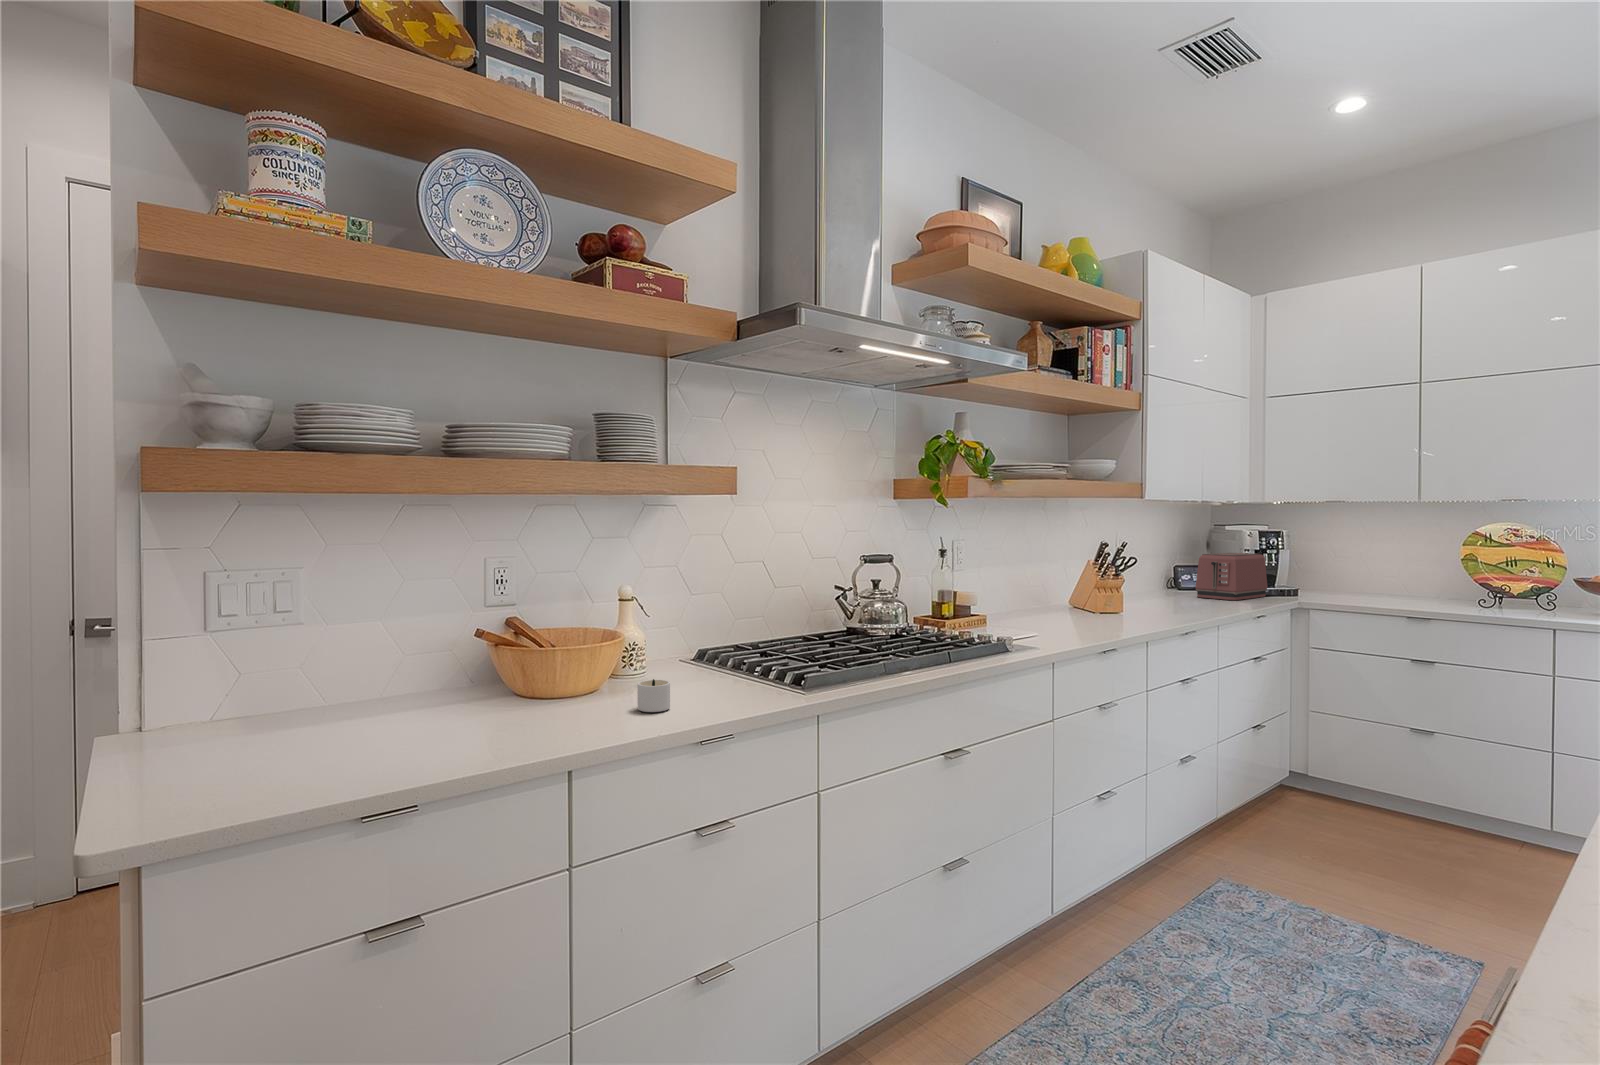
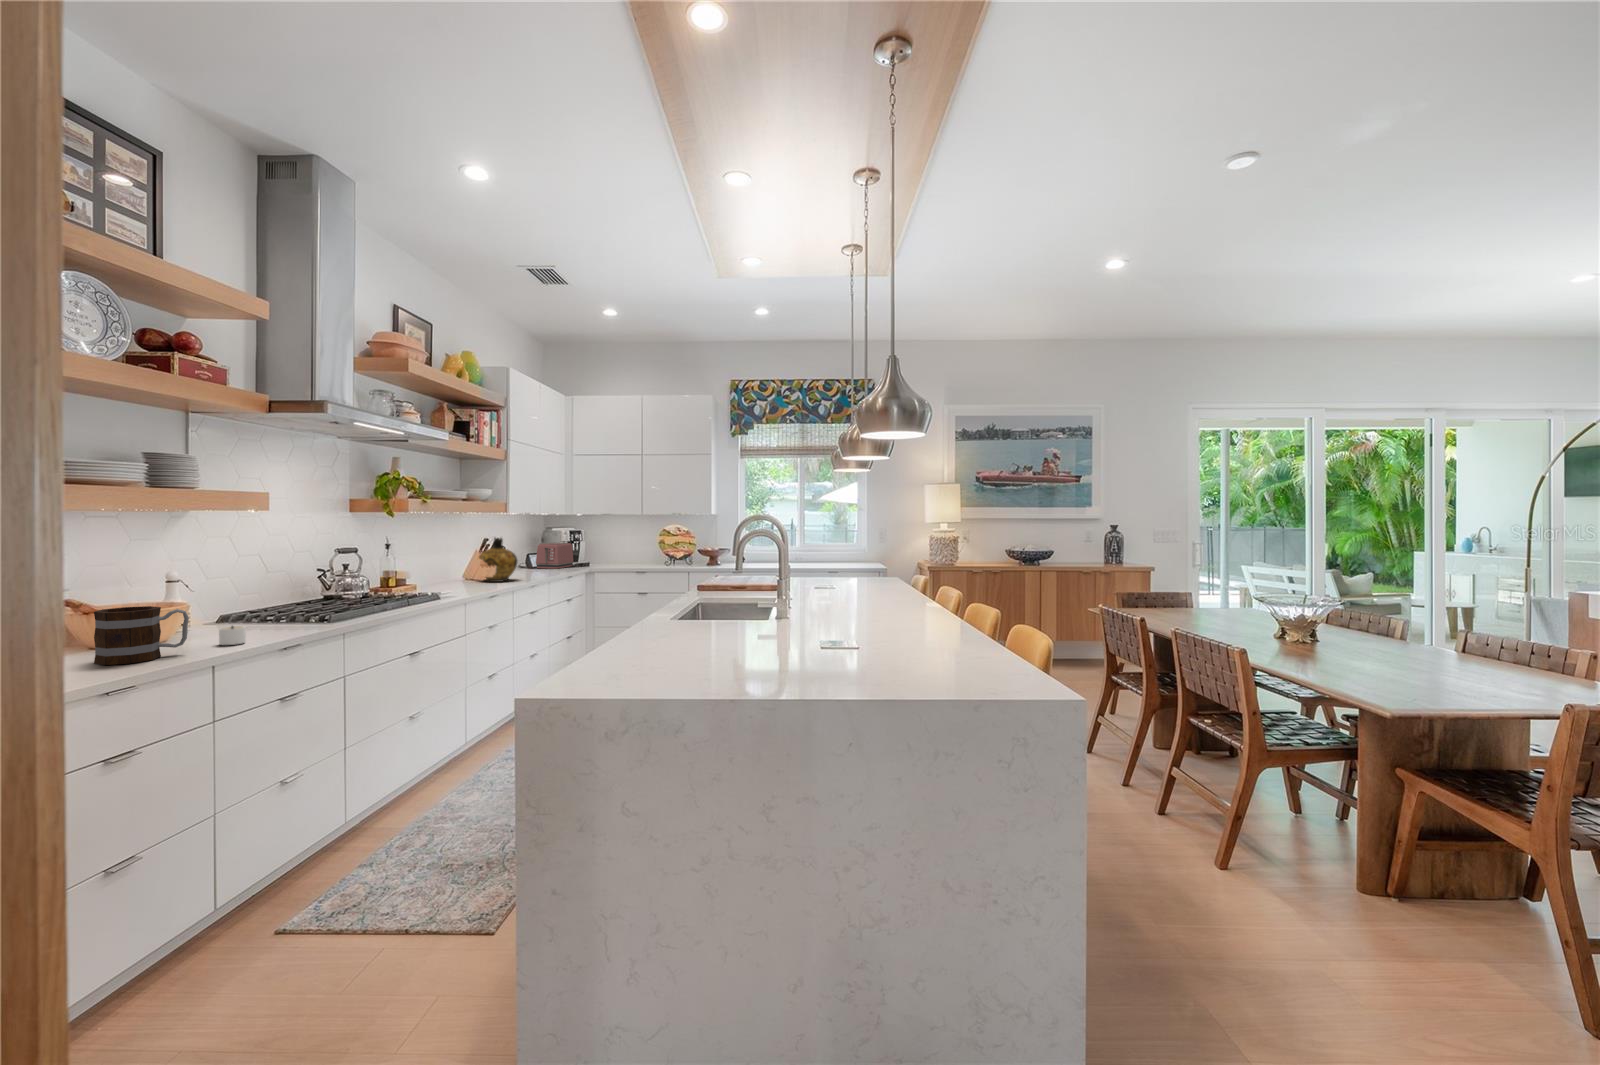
ceramic jug: none [1086,541,1155,621] -> present [479,538,517,582]
mug: none [486,638,587,729] -> present [94,606,189,665]

